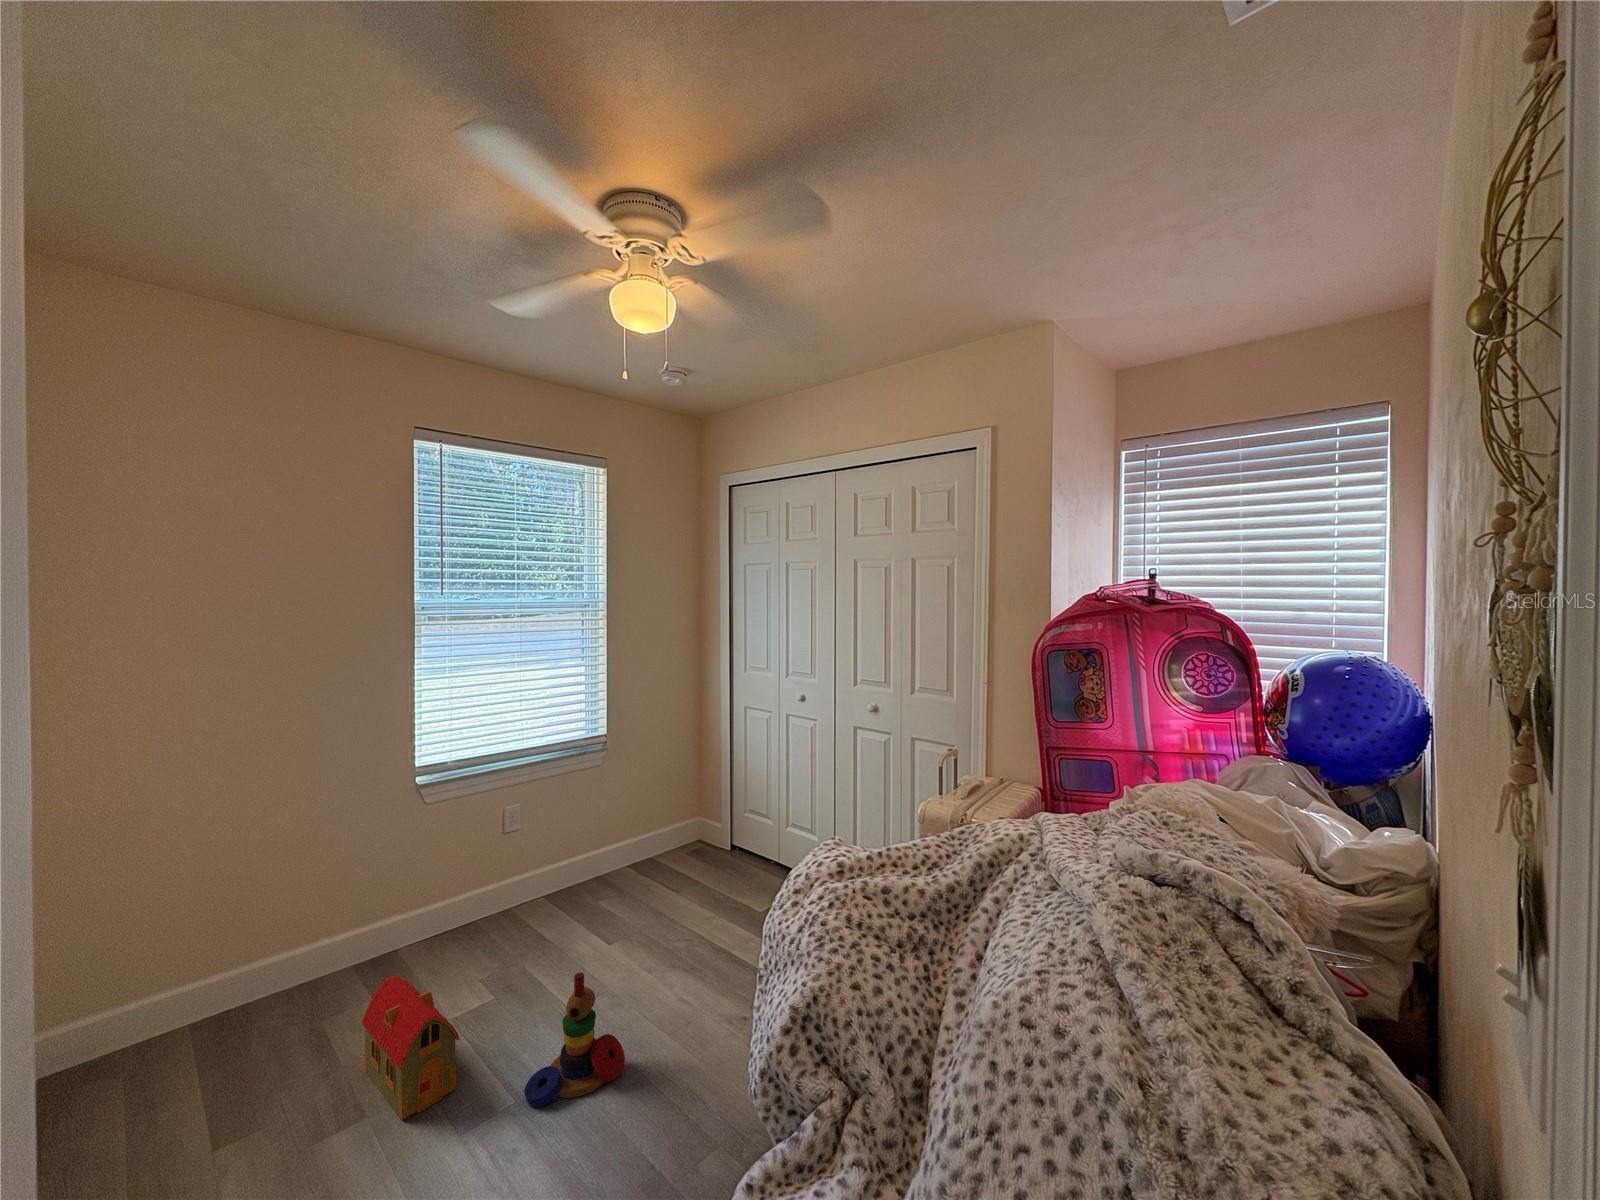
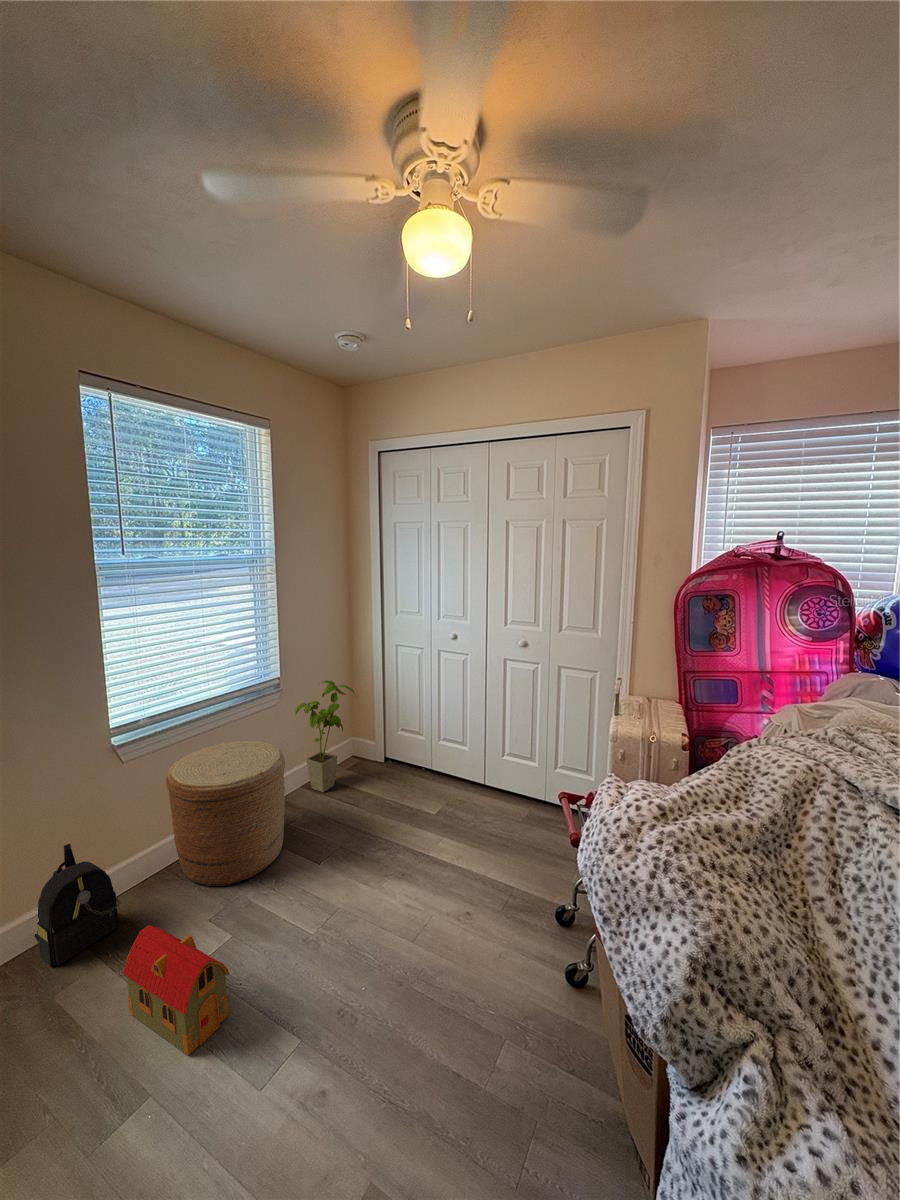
house plant: none [620,743,689,876] -> present [295,680,355,792]
basket: none [458,802,588,961] -> present [166,741,285,886]
backpack: none [307,886,392,1013] -> present [34,844,120,966]
stacking toy: present [525,973,625,1107] -> none [297,898,377,1018]

